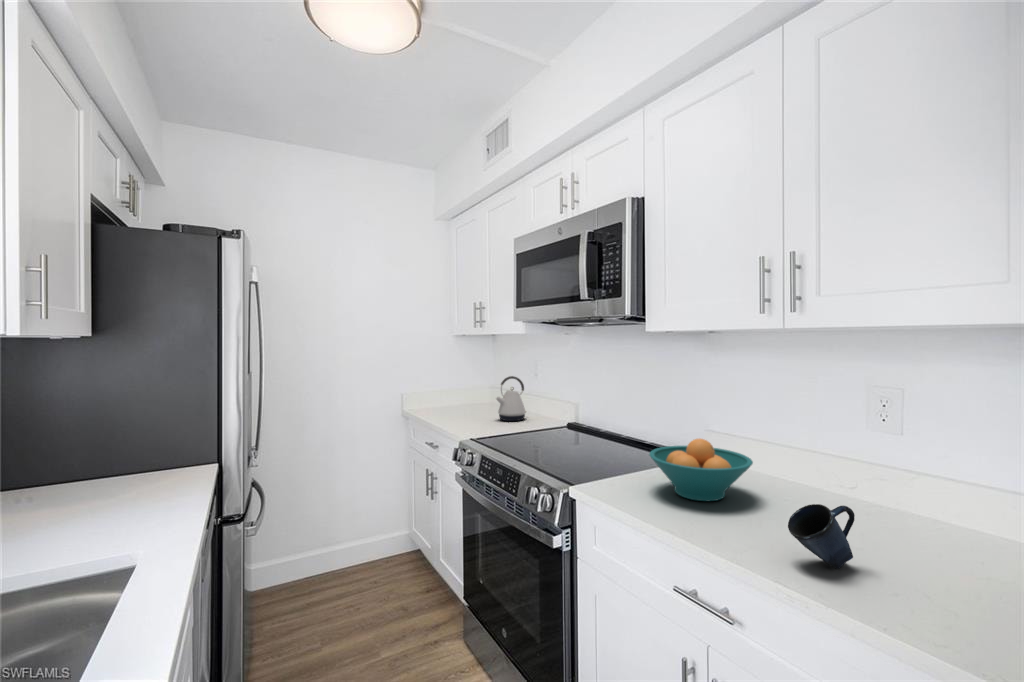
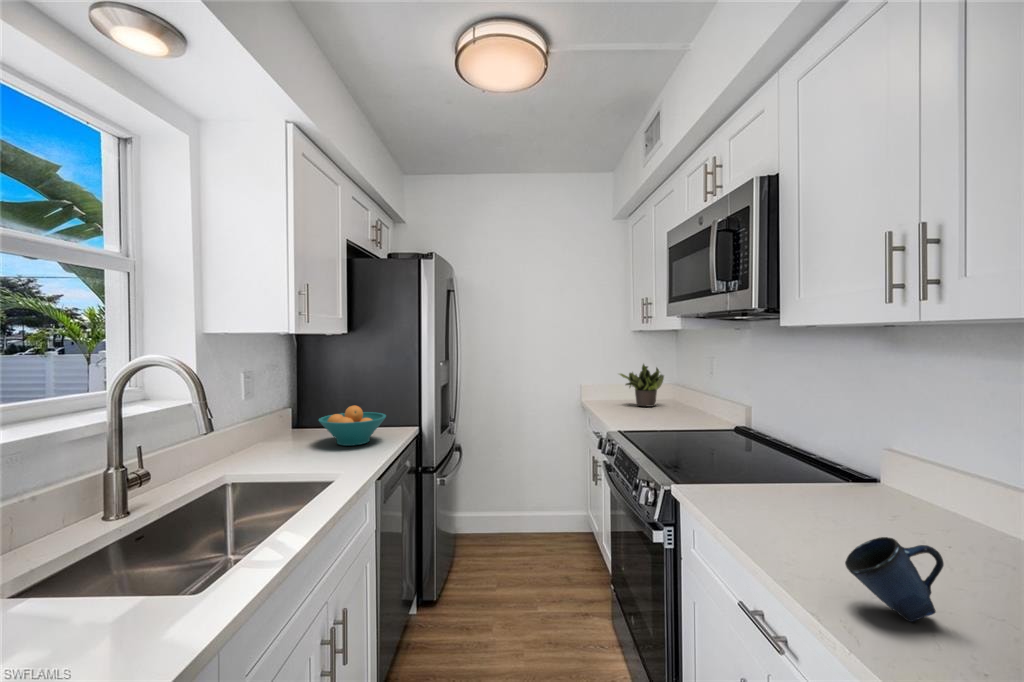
potted plant: none [434,366,481,411] -> present [620,364,664,406]
kettle: present [496,376,526,421] -> none [668,374,704,420]
fruit bowl: present [649,439,753,501] -> present [319,405,386,446]

